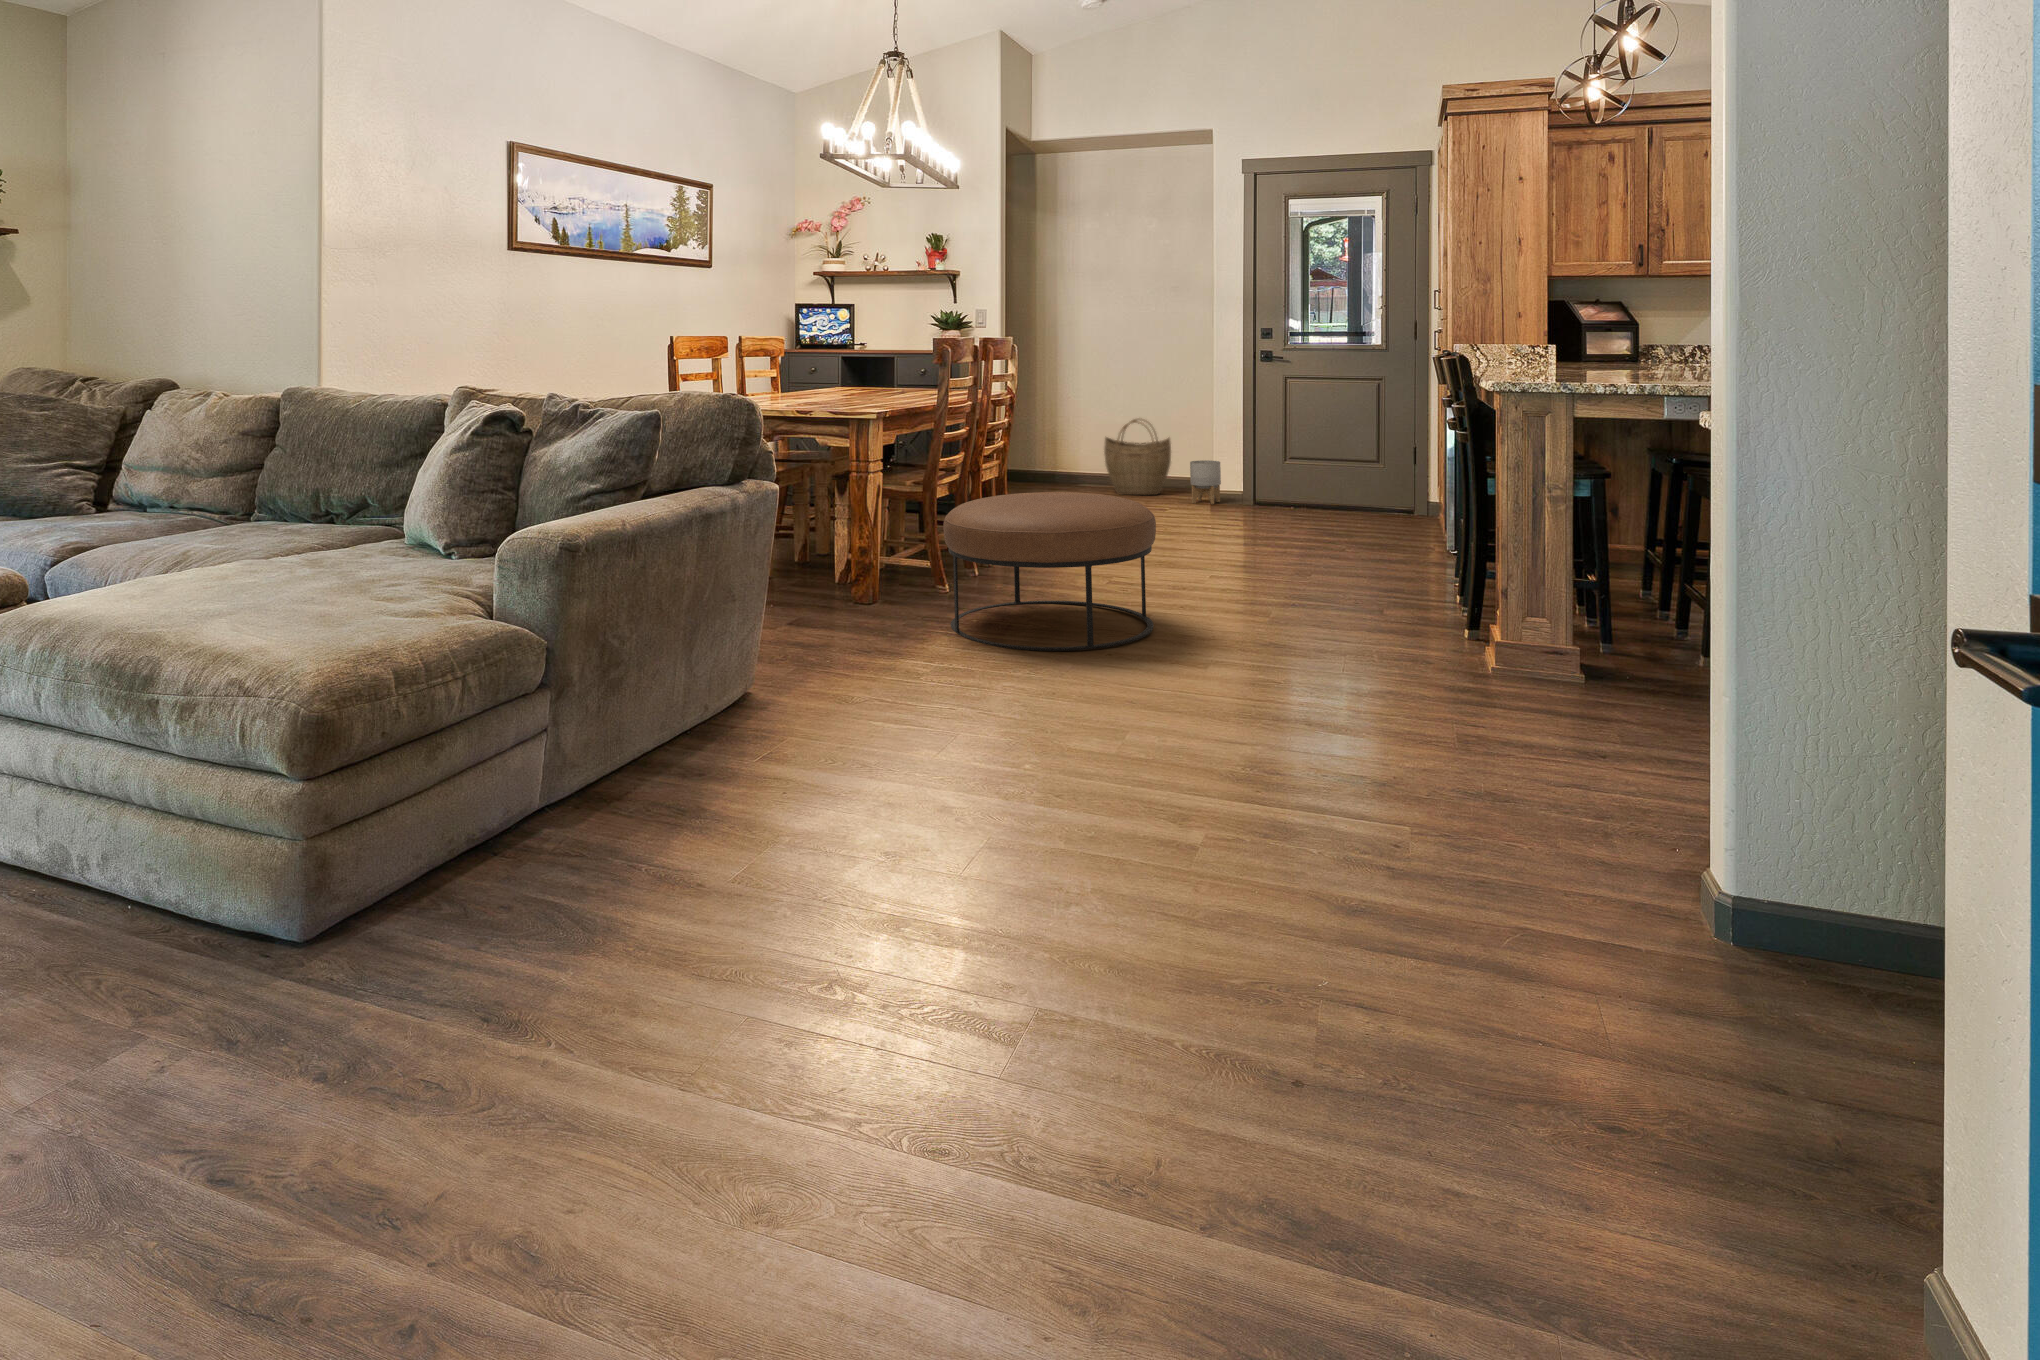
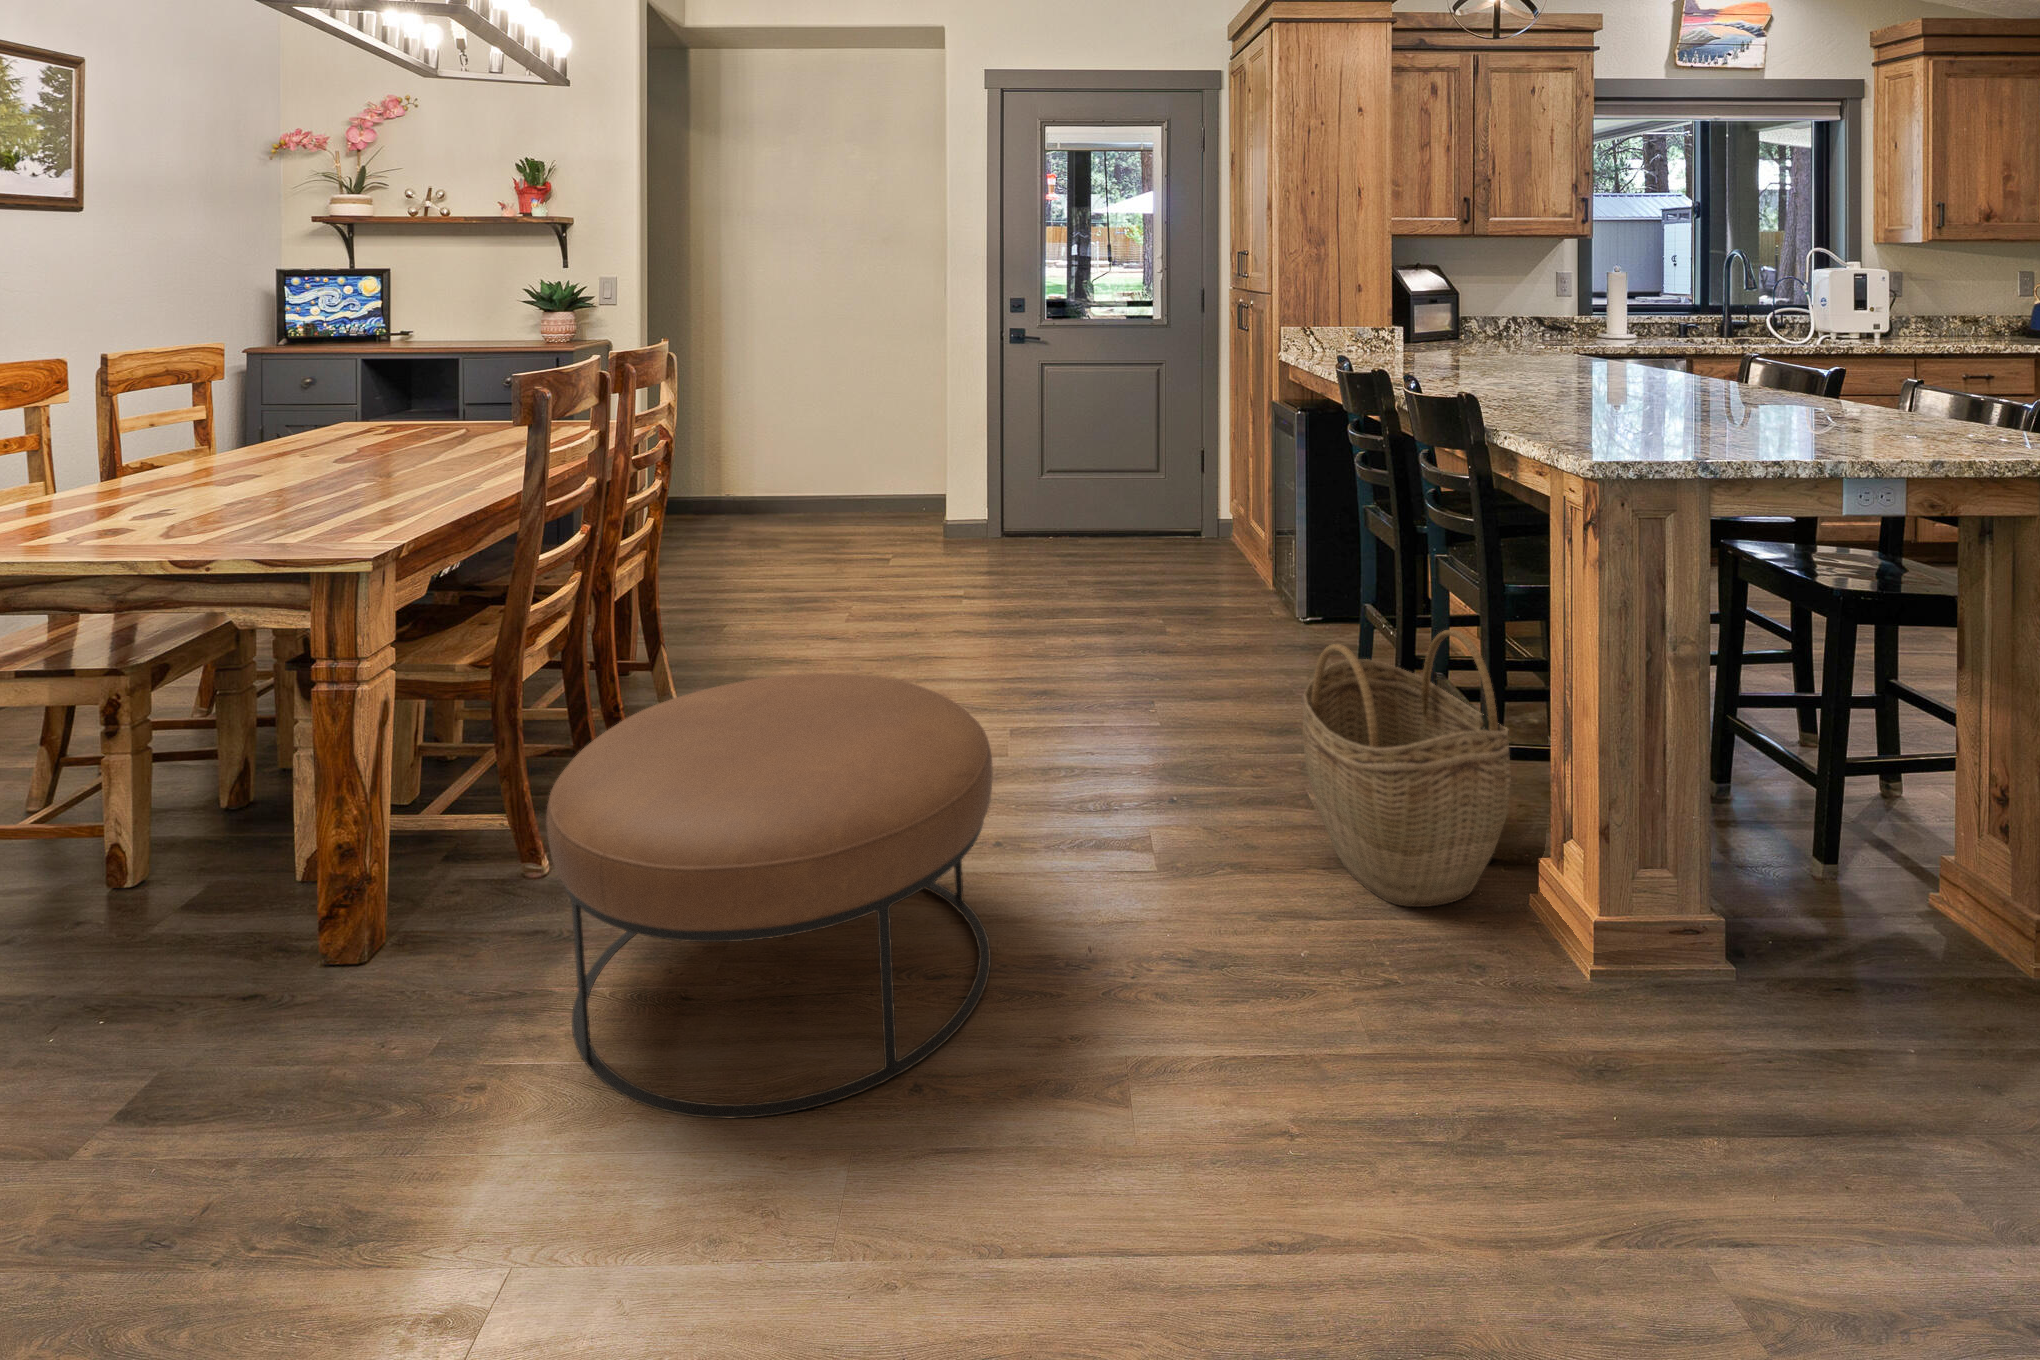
woven basket: present [1104,419,1171,495] -> present [1303,629,1511,907]
planter: present [1190,460,1221,504] -> none [920,476,960,536]

